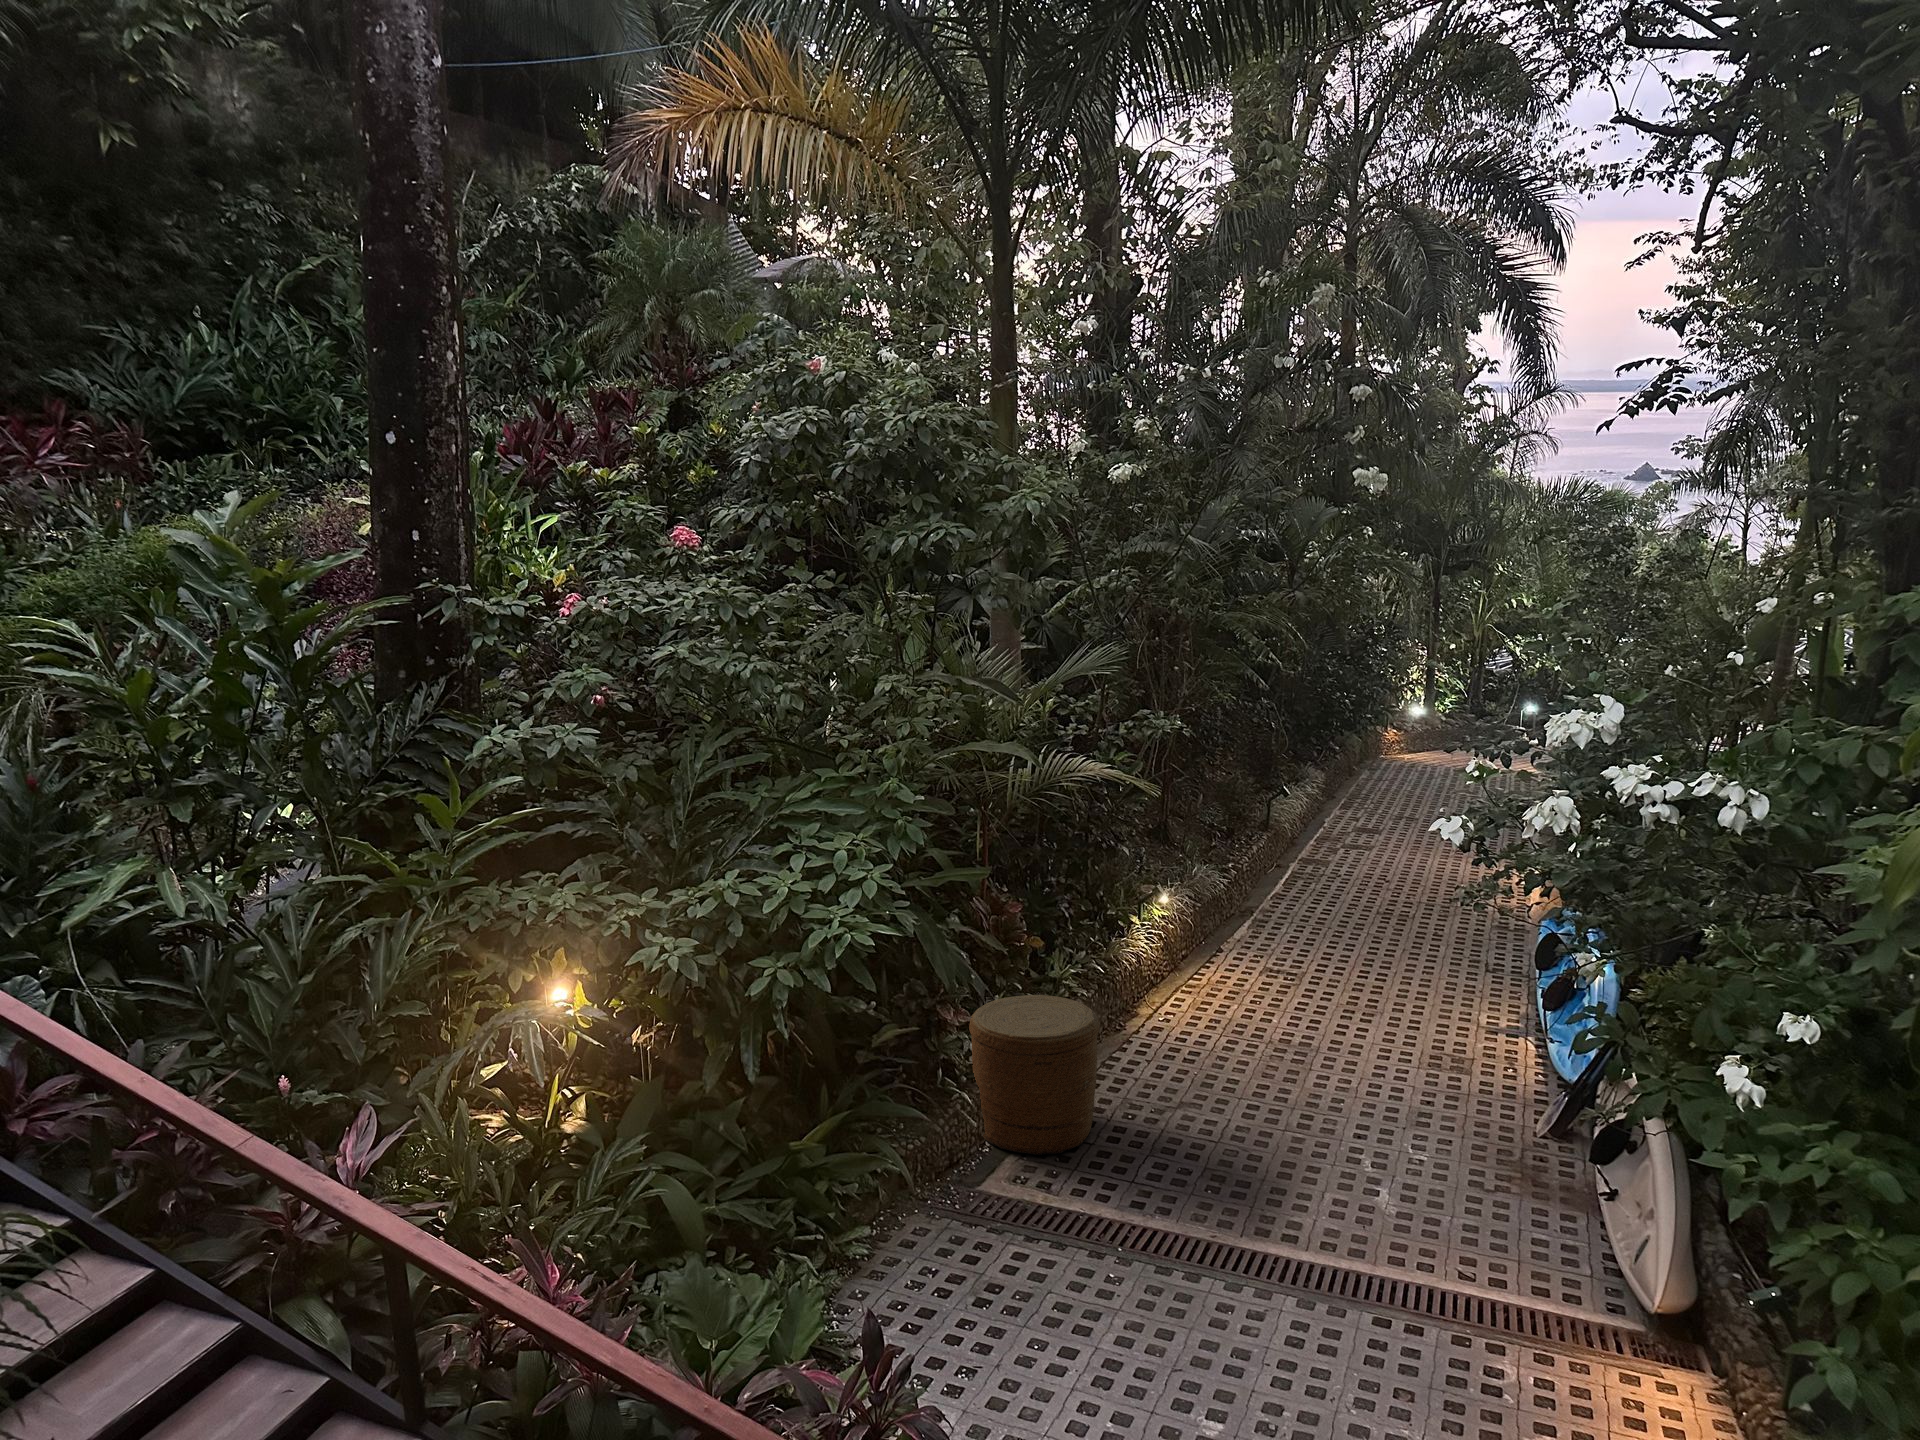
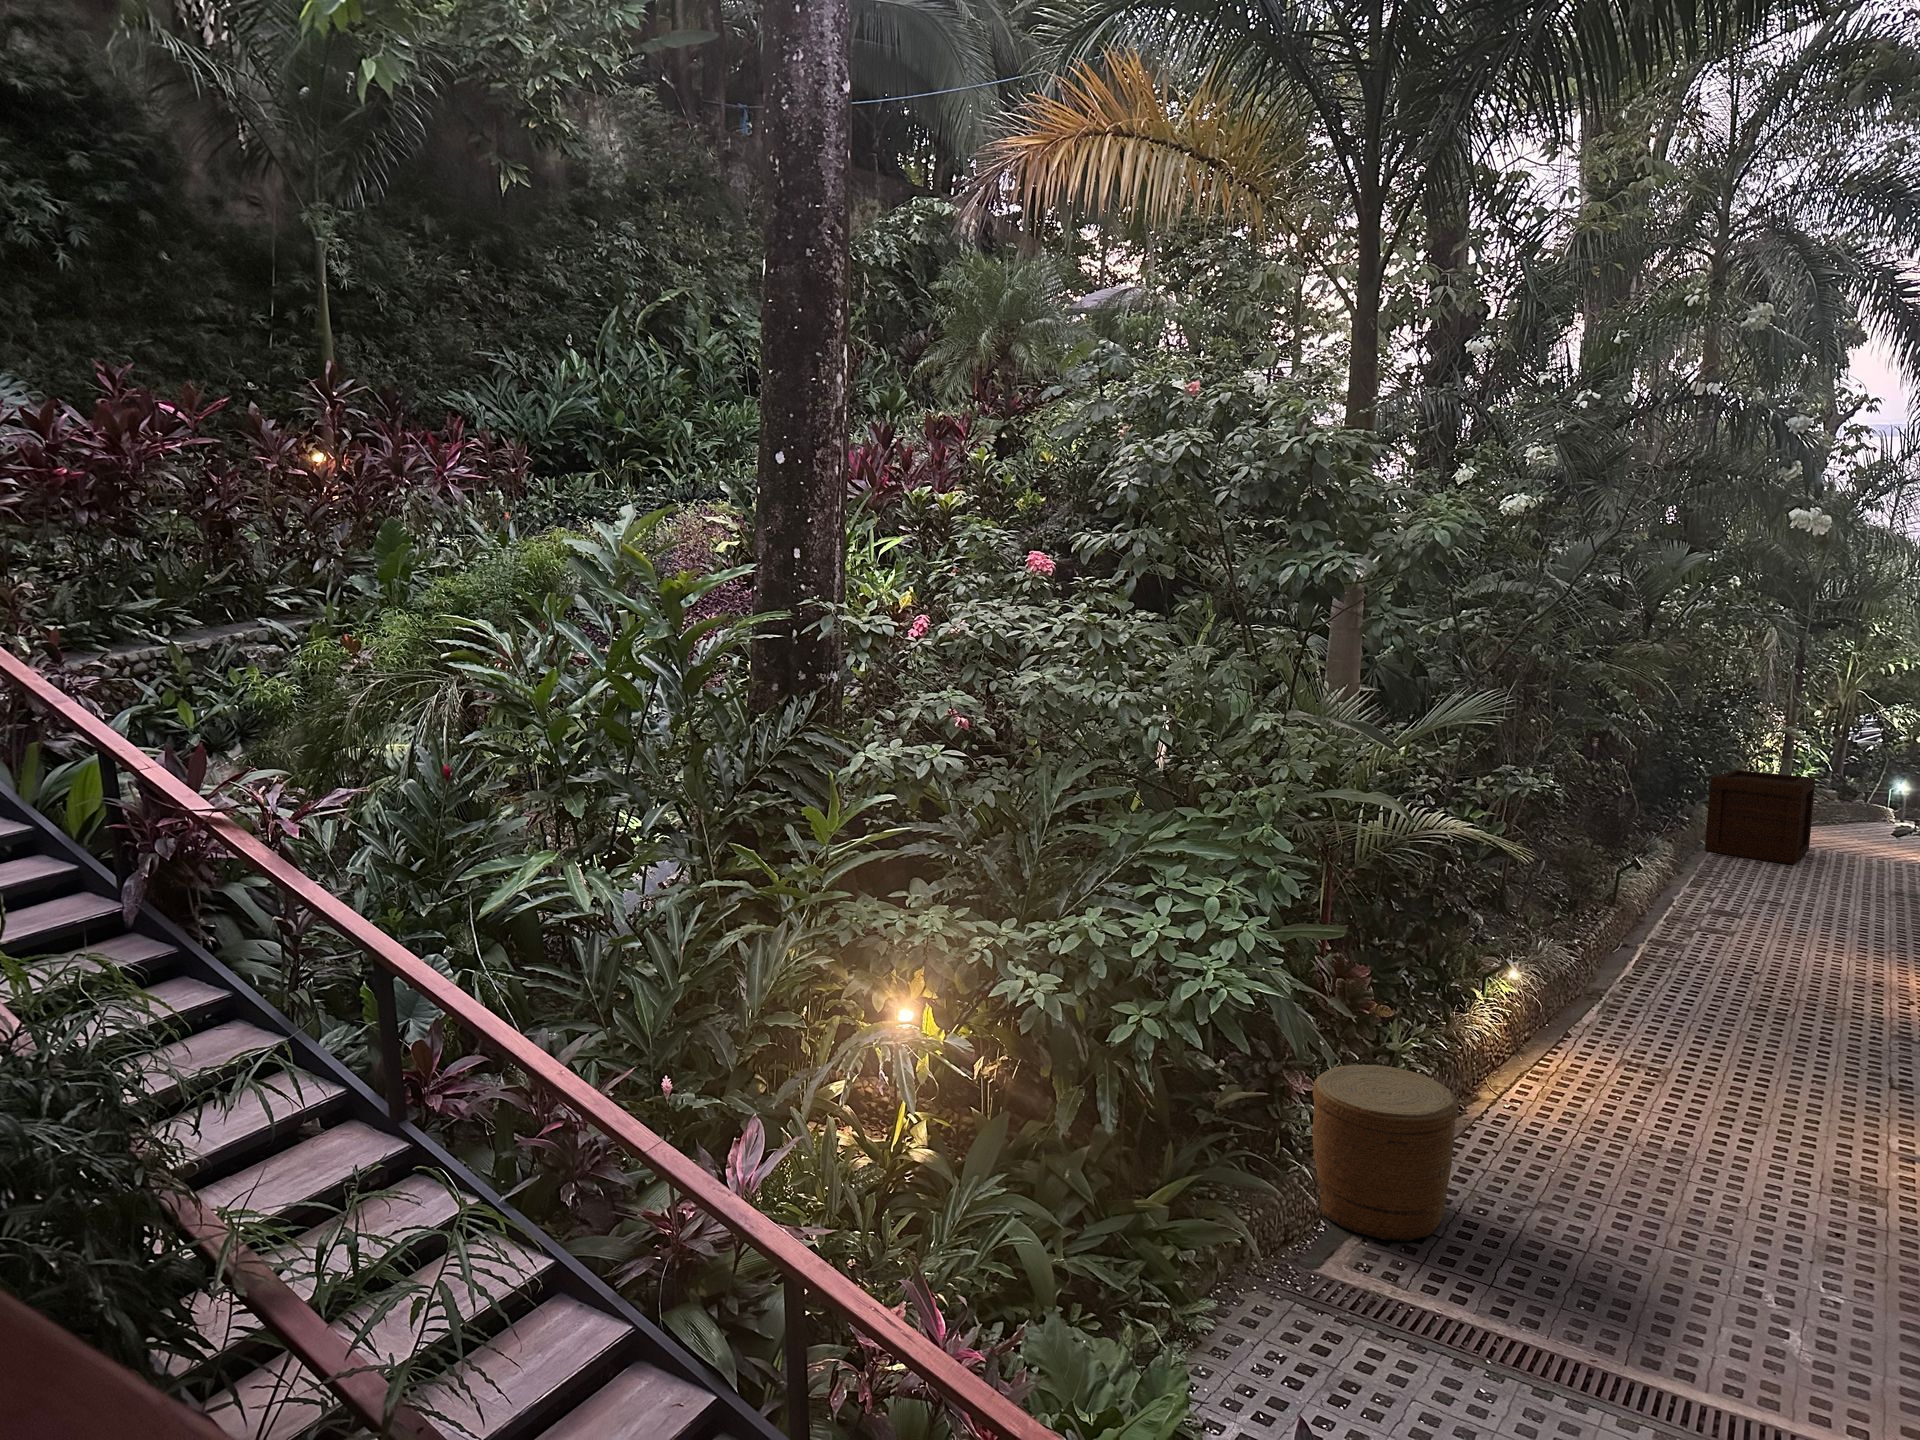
wooden crate: none [1358,701,1445,782] -> present [1705,770,1815,864]

